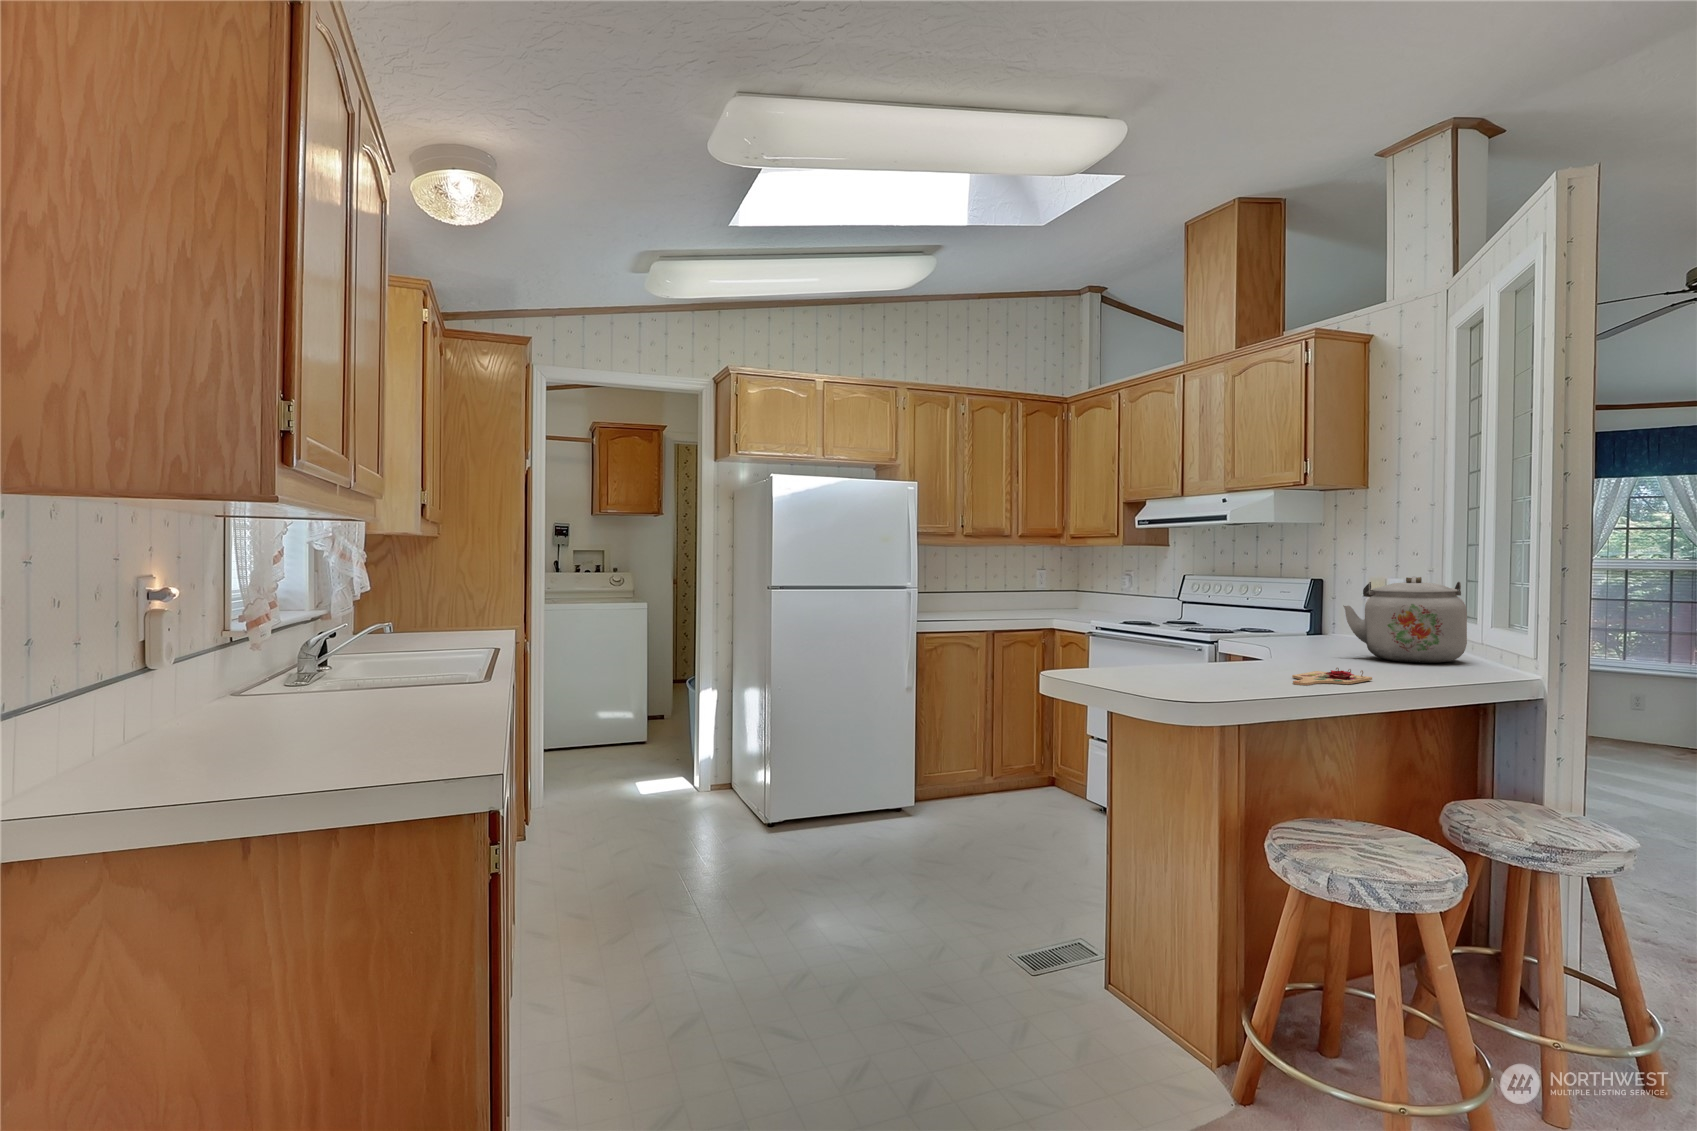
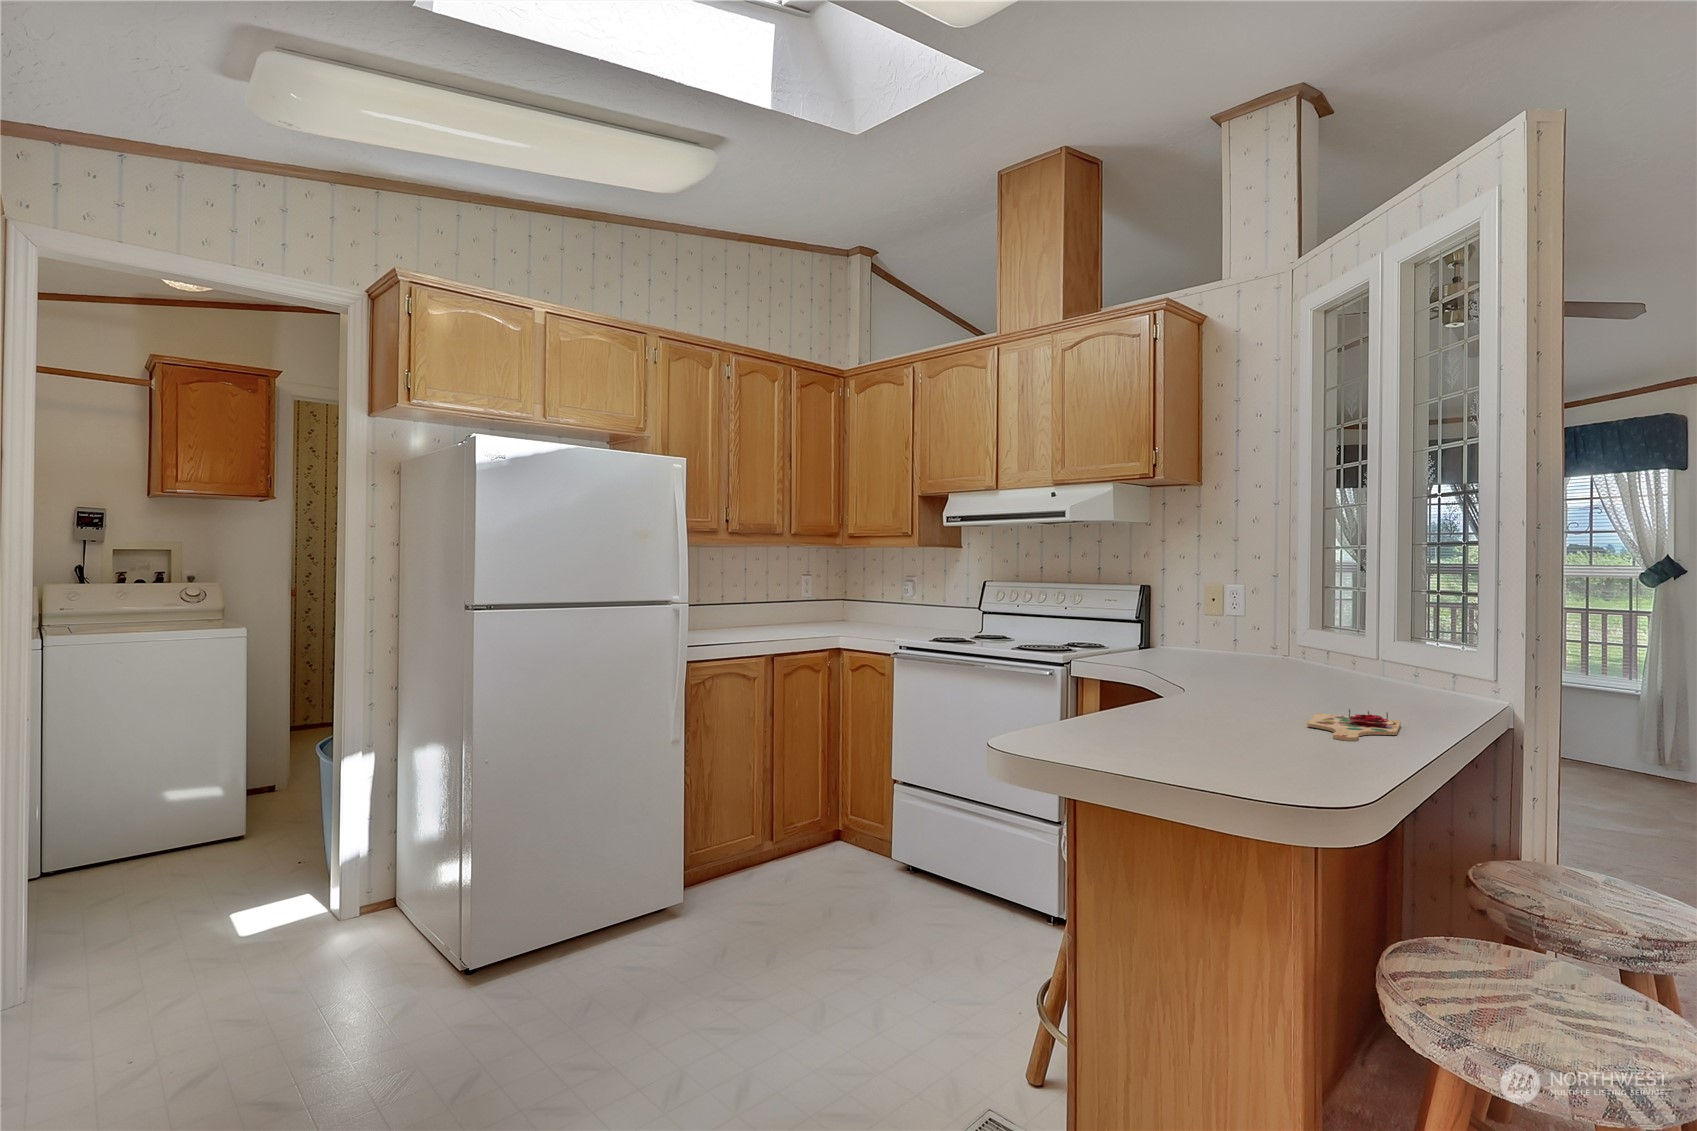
kettle: present [1343,576,1467,663] -> none [1267,585,1404,689]

